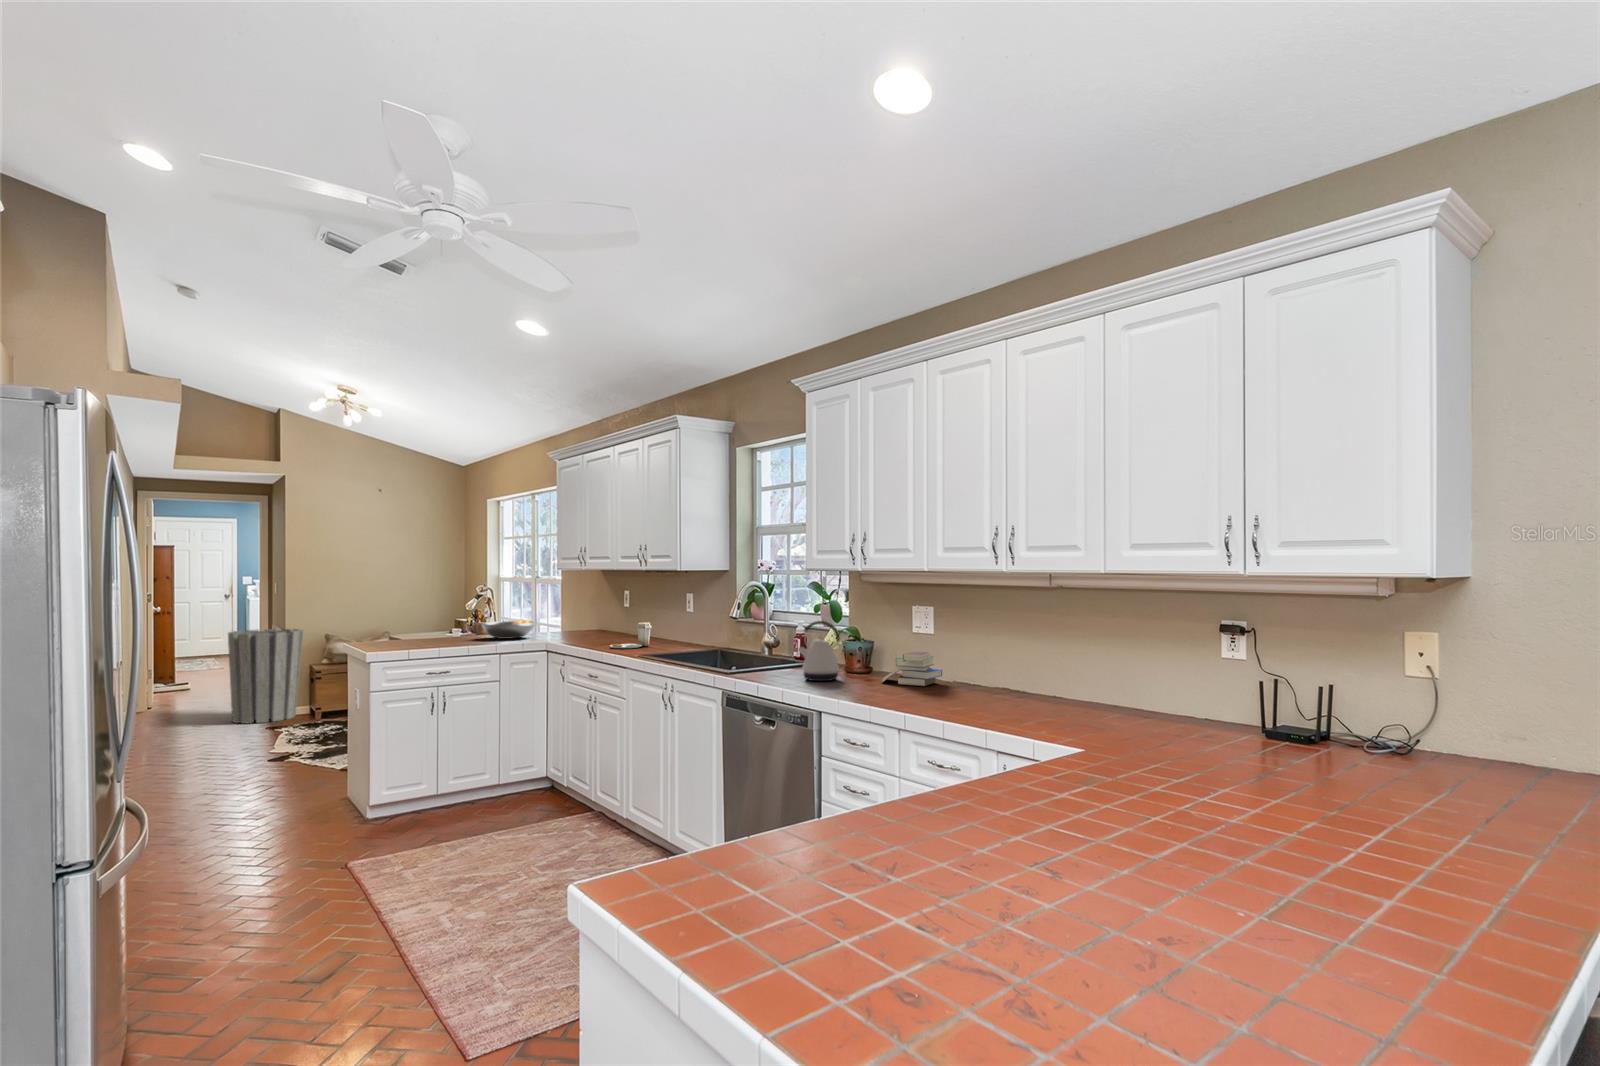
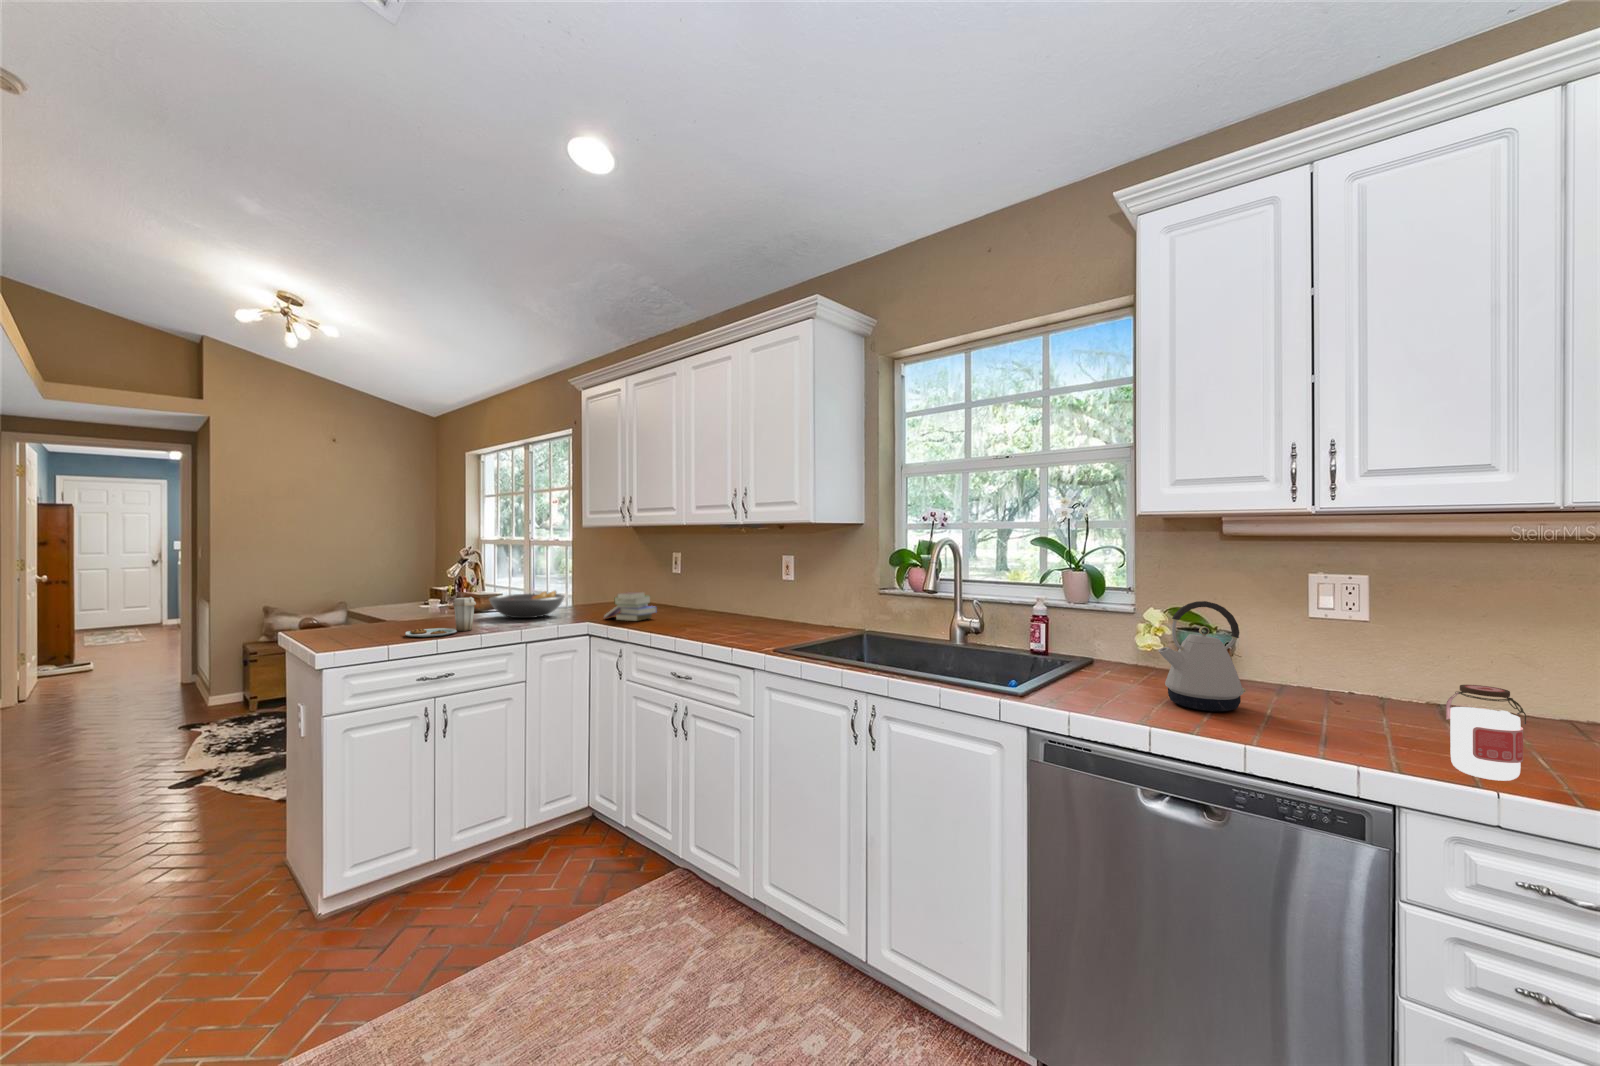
plate: present [610,622,652,649] -> present [405,597,476,637]
trash can: present [228,629,303,723] -> none [124,601,234,720]
book: present [882,652,942,686] -> present [604,592,657,621]
jar: none [848,657,871,699] -> present [1446,685,1526,781]

